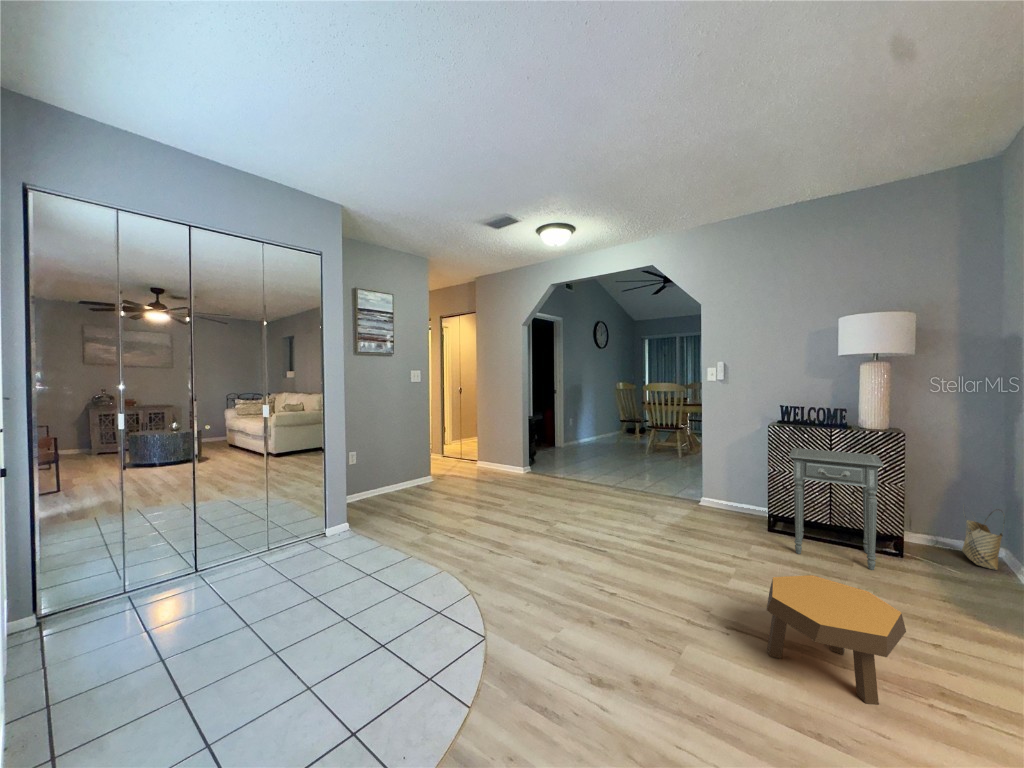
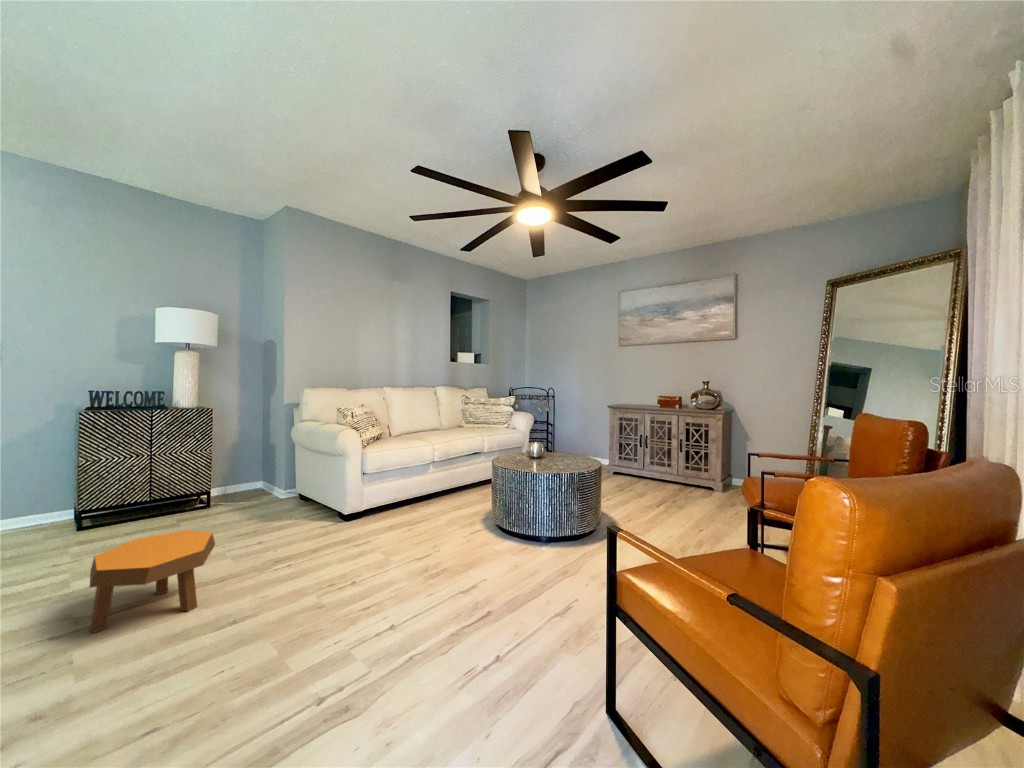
side table: present [789,448,883,570] -> none [105,428,197,539]
woven basket: present [962,505,1004,570] -> none [248,454,270,495]

